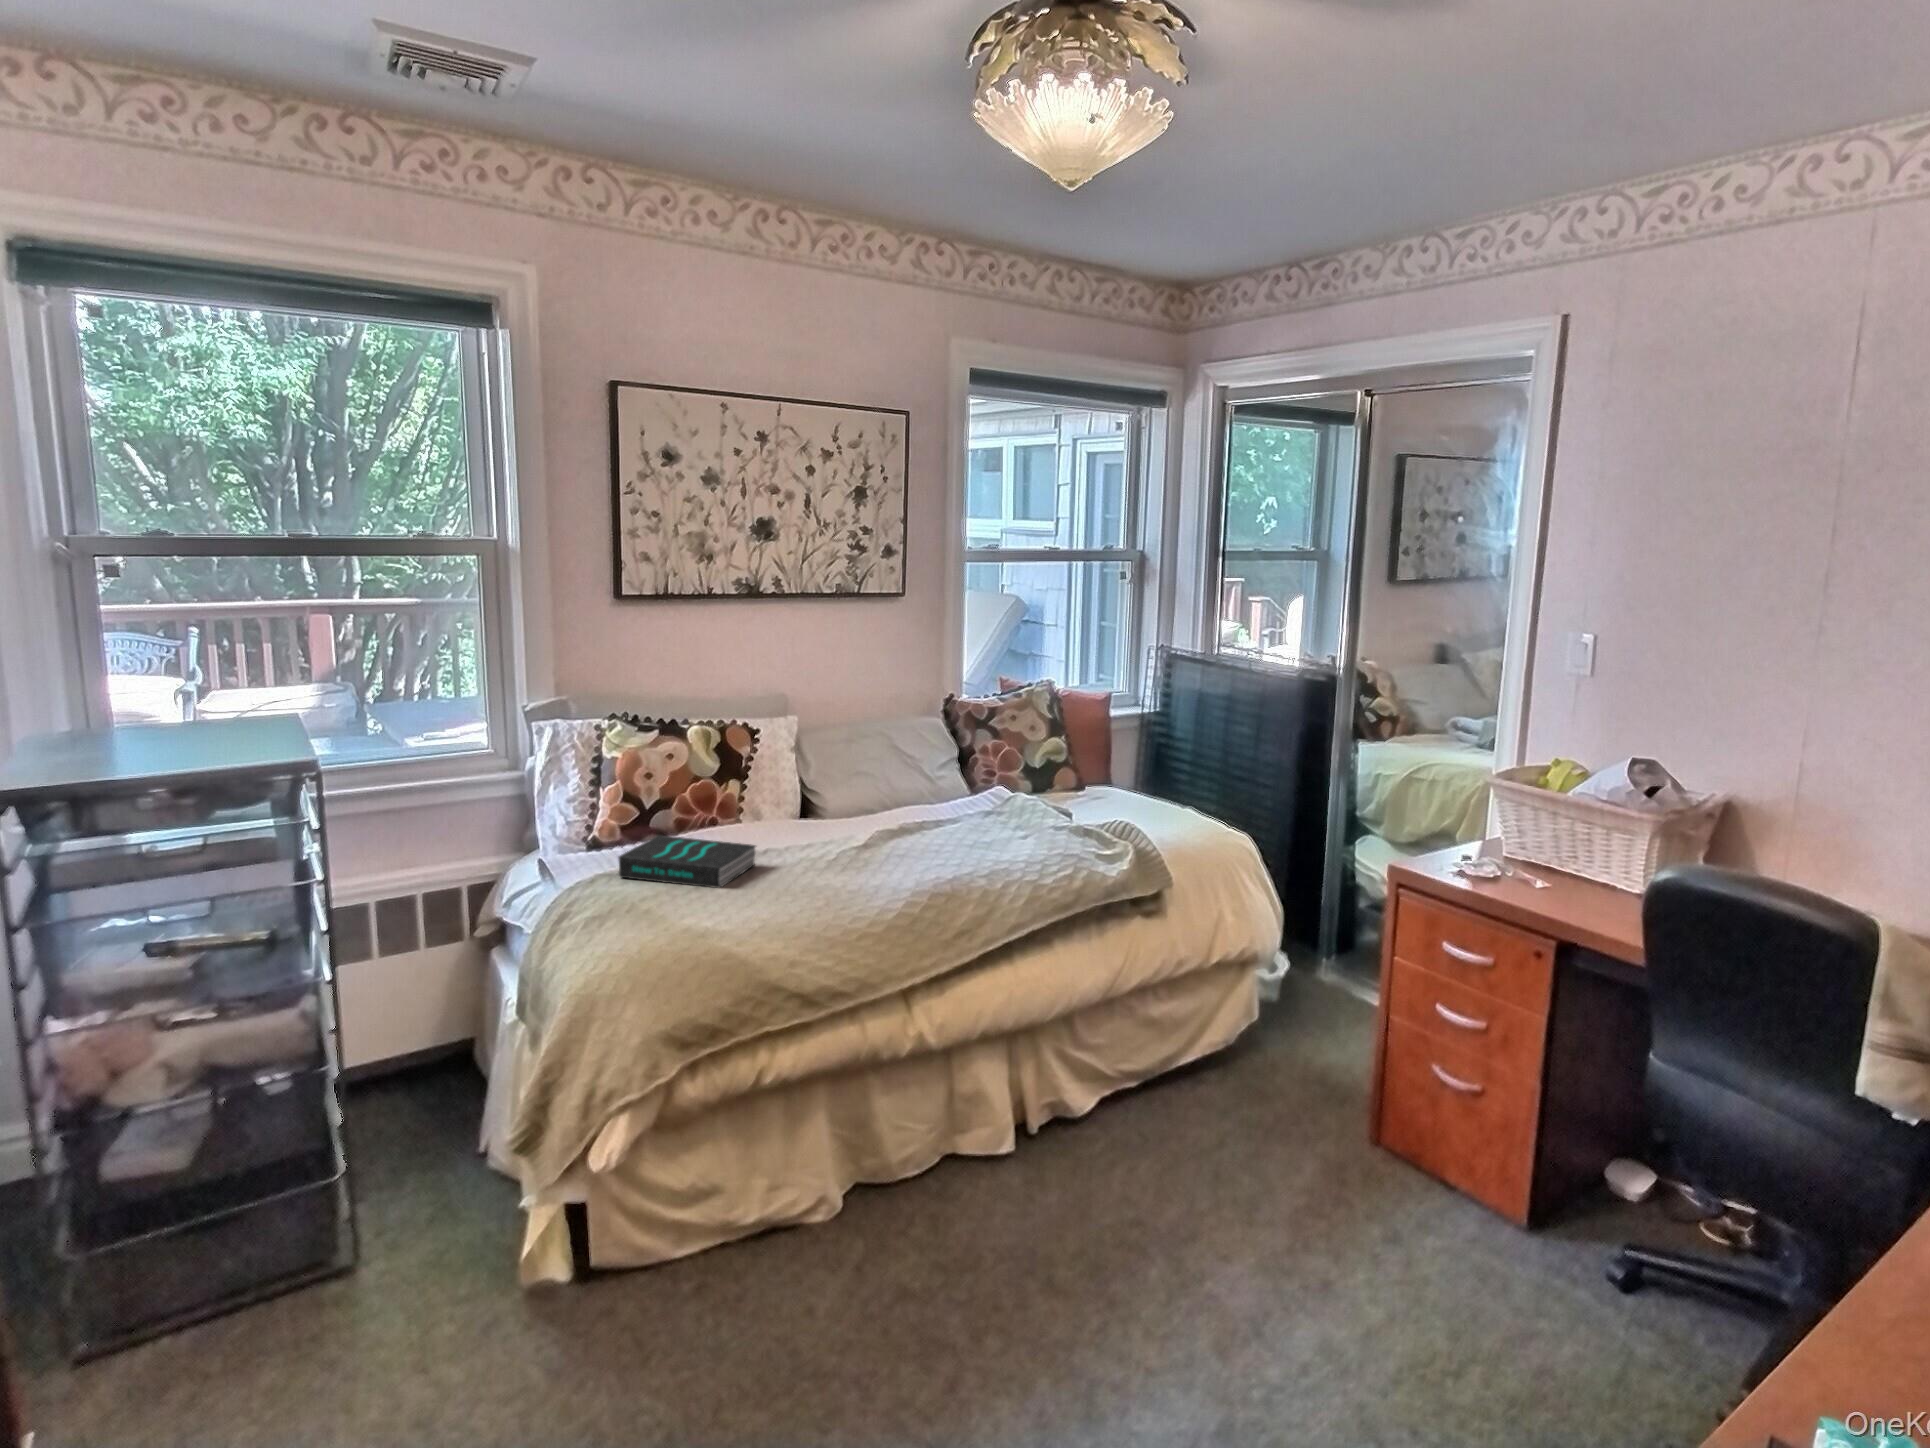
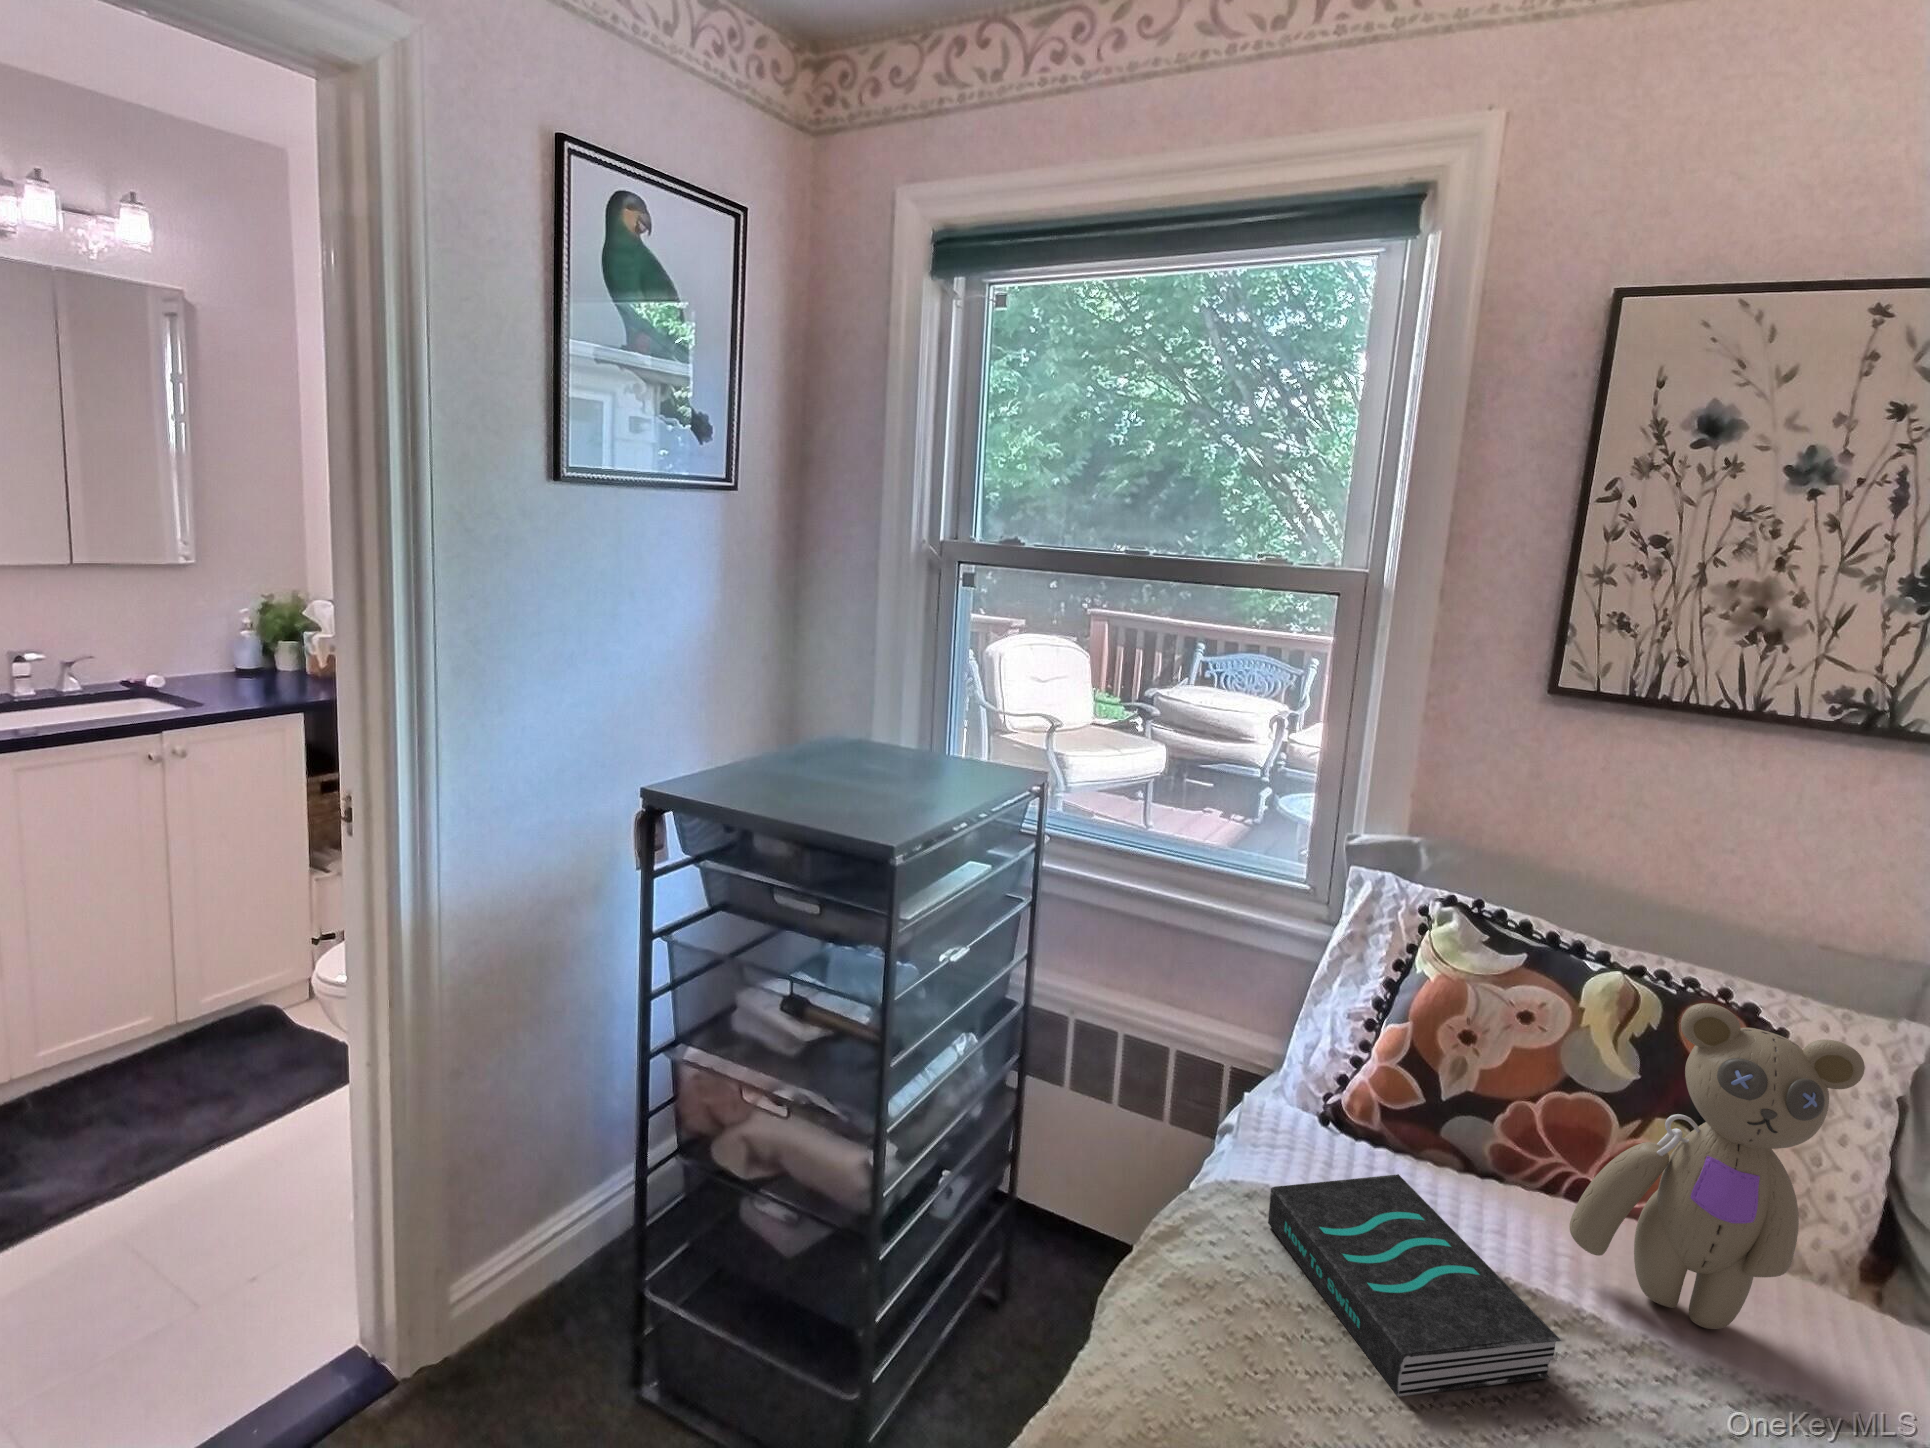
teddy bear: none [728,703,808,839] -> present [1570,1003,1865,1329]

